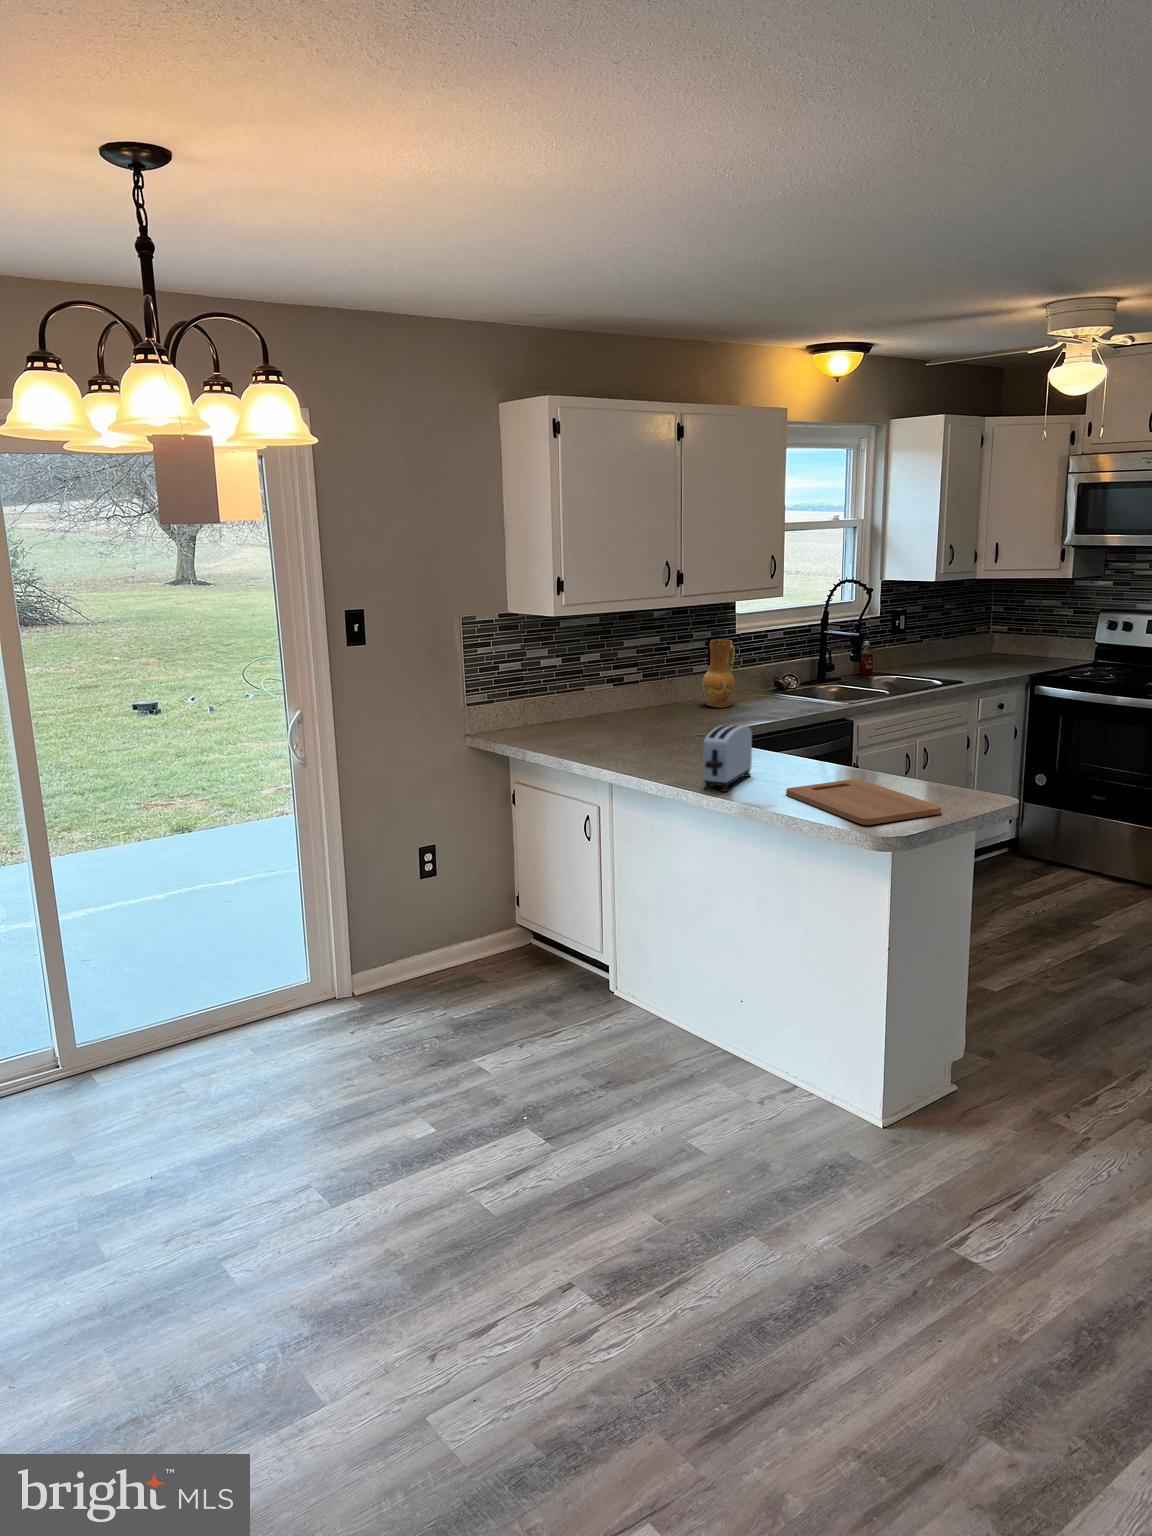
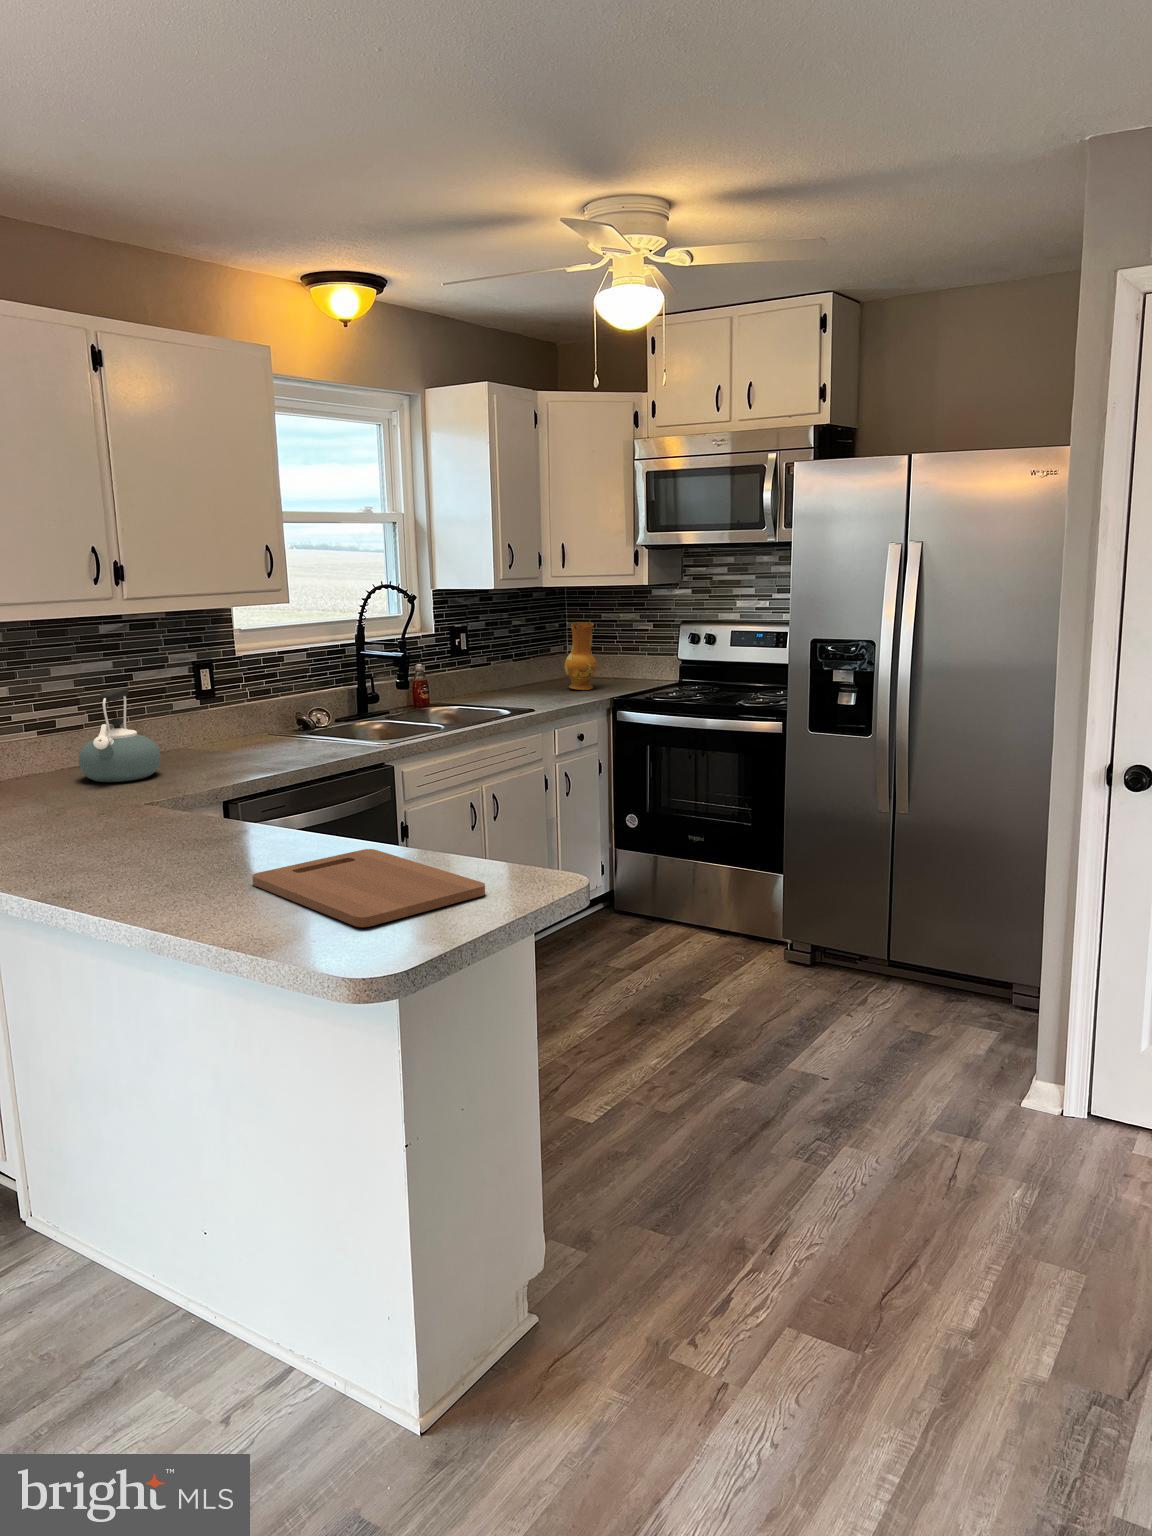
ceramic jug: present [702,639,735,708] -> present [564,622,597,690]
kettle: none [641,658,693,722] -> present [79,689,160,782]
toaster: present [703,725,752,791] -> none [110,780,209,887]

